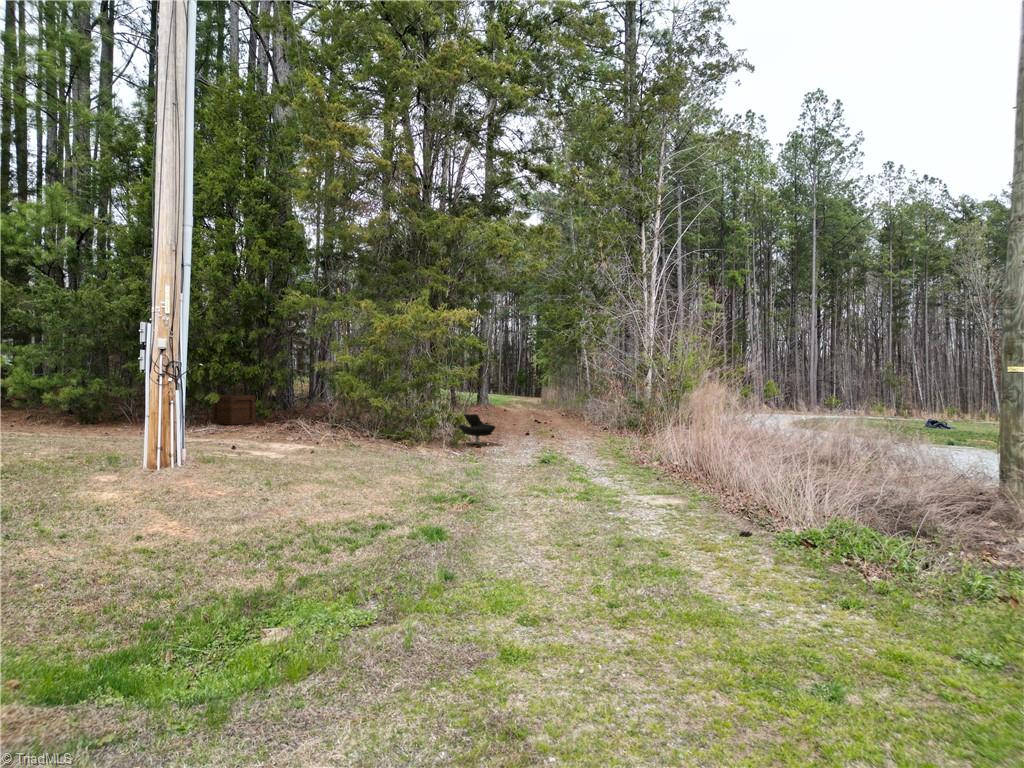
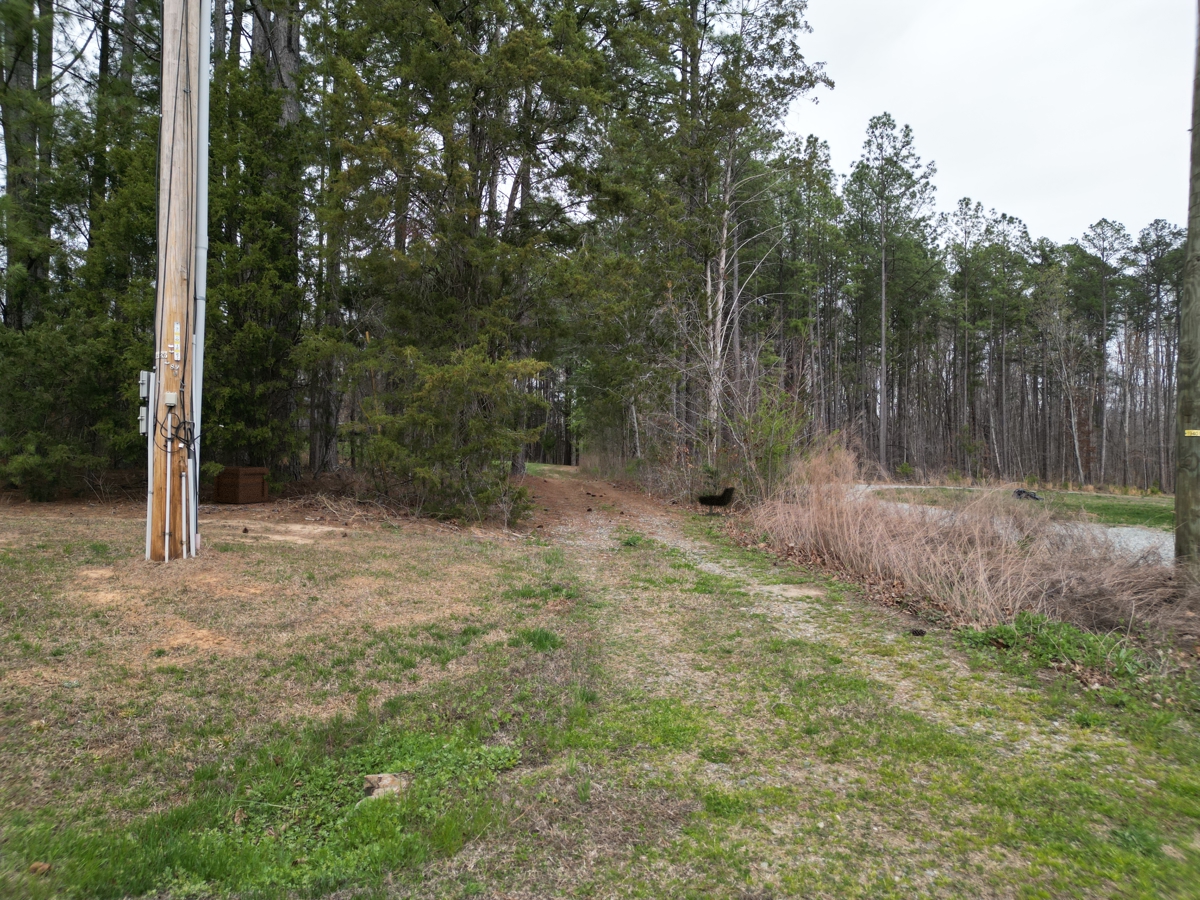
lounge chair: present [459,414,495,446] -> present [698,487,735,514]

